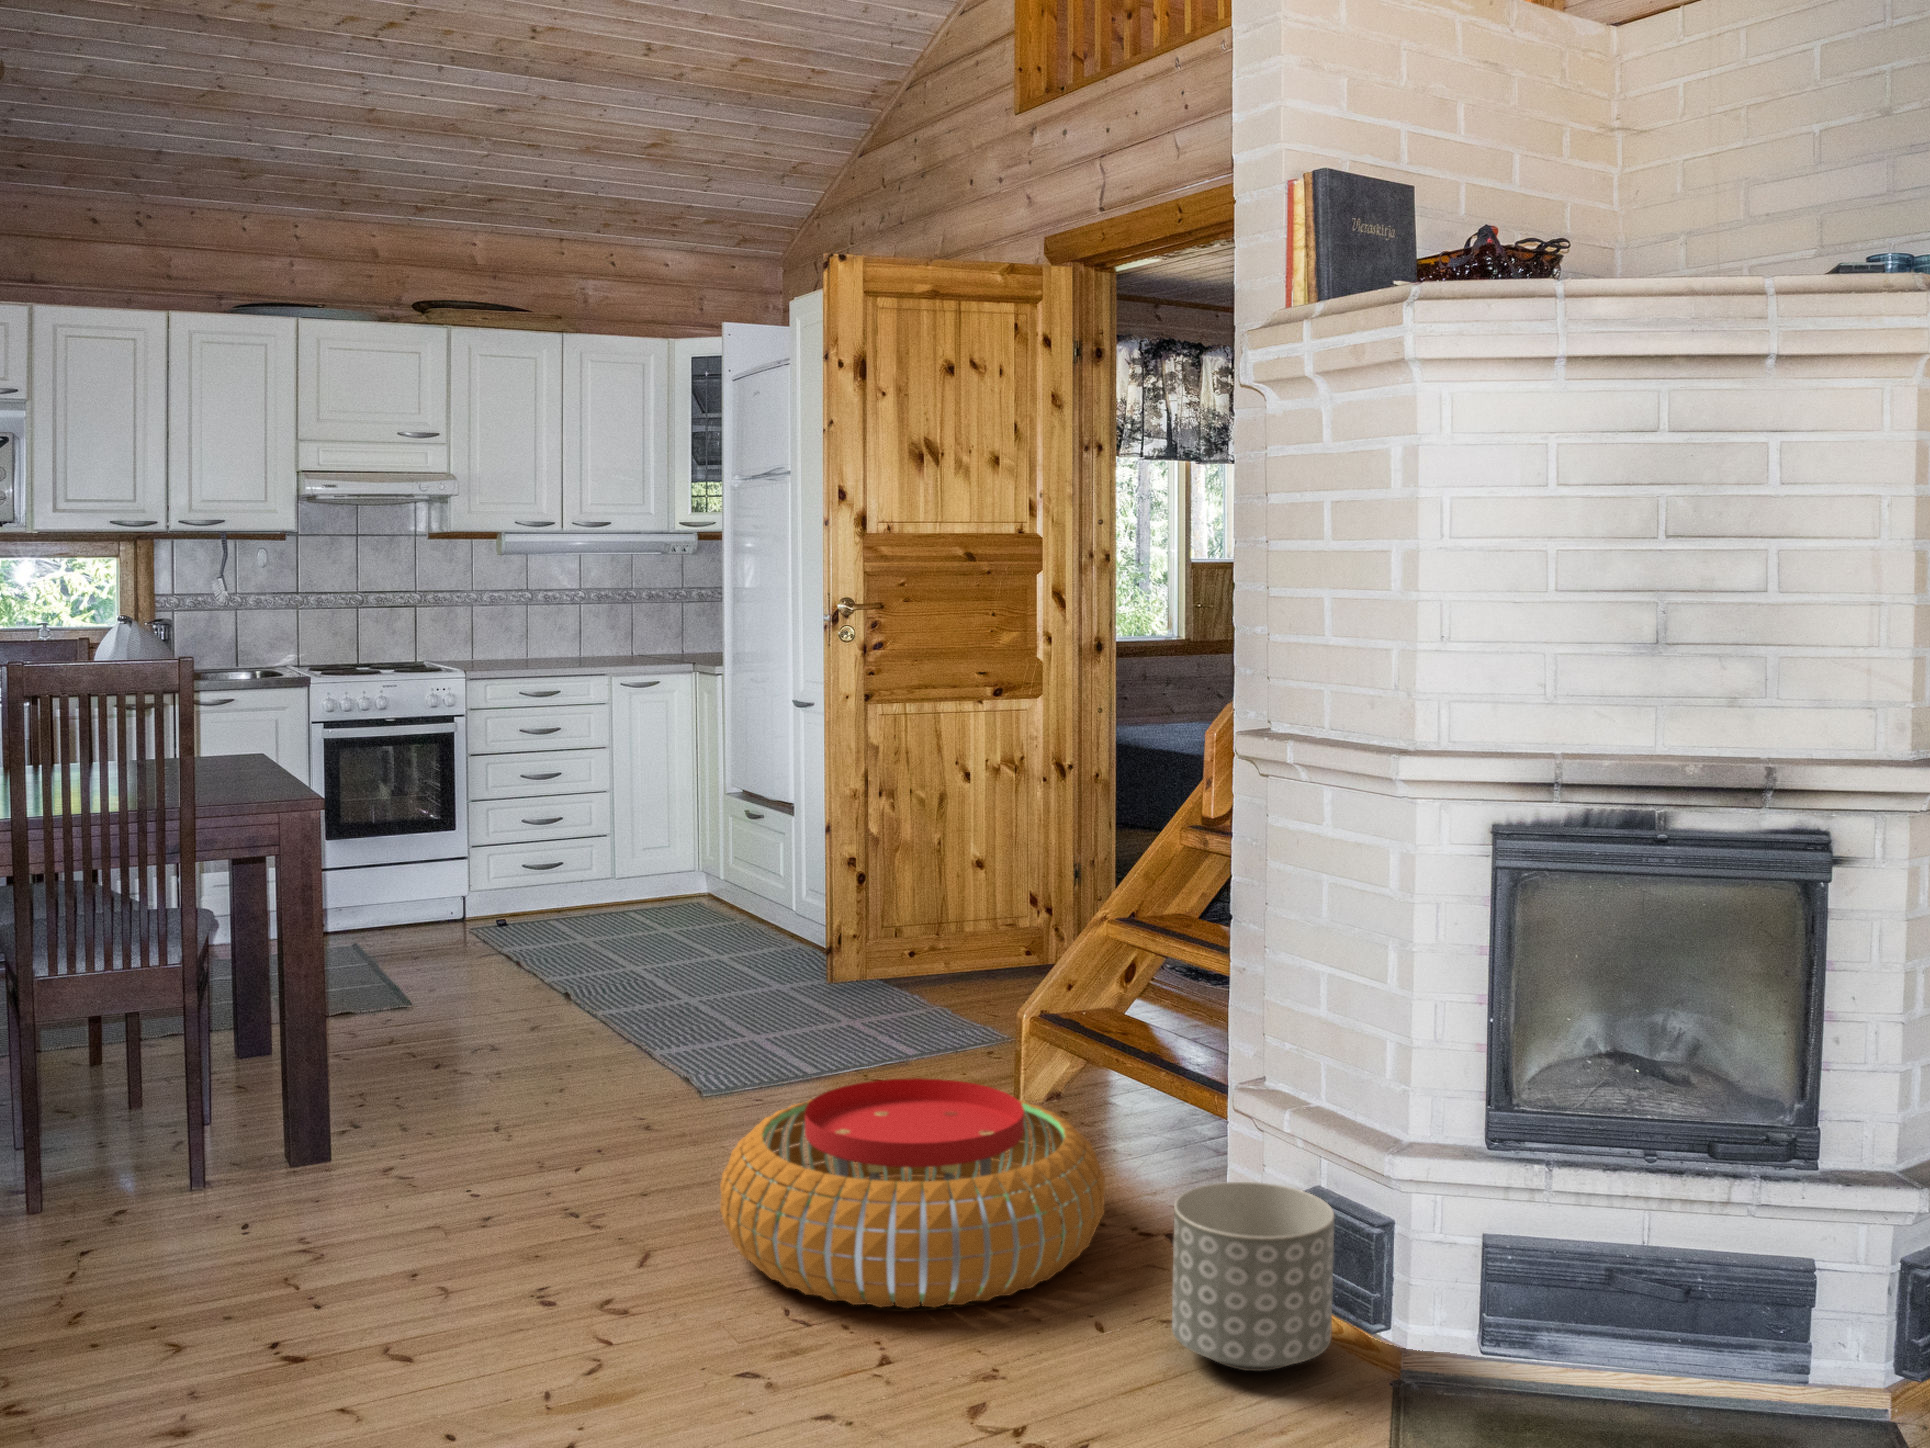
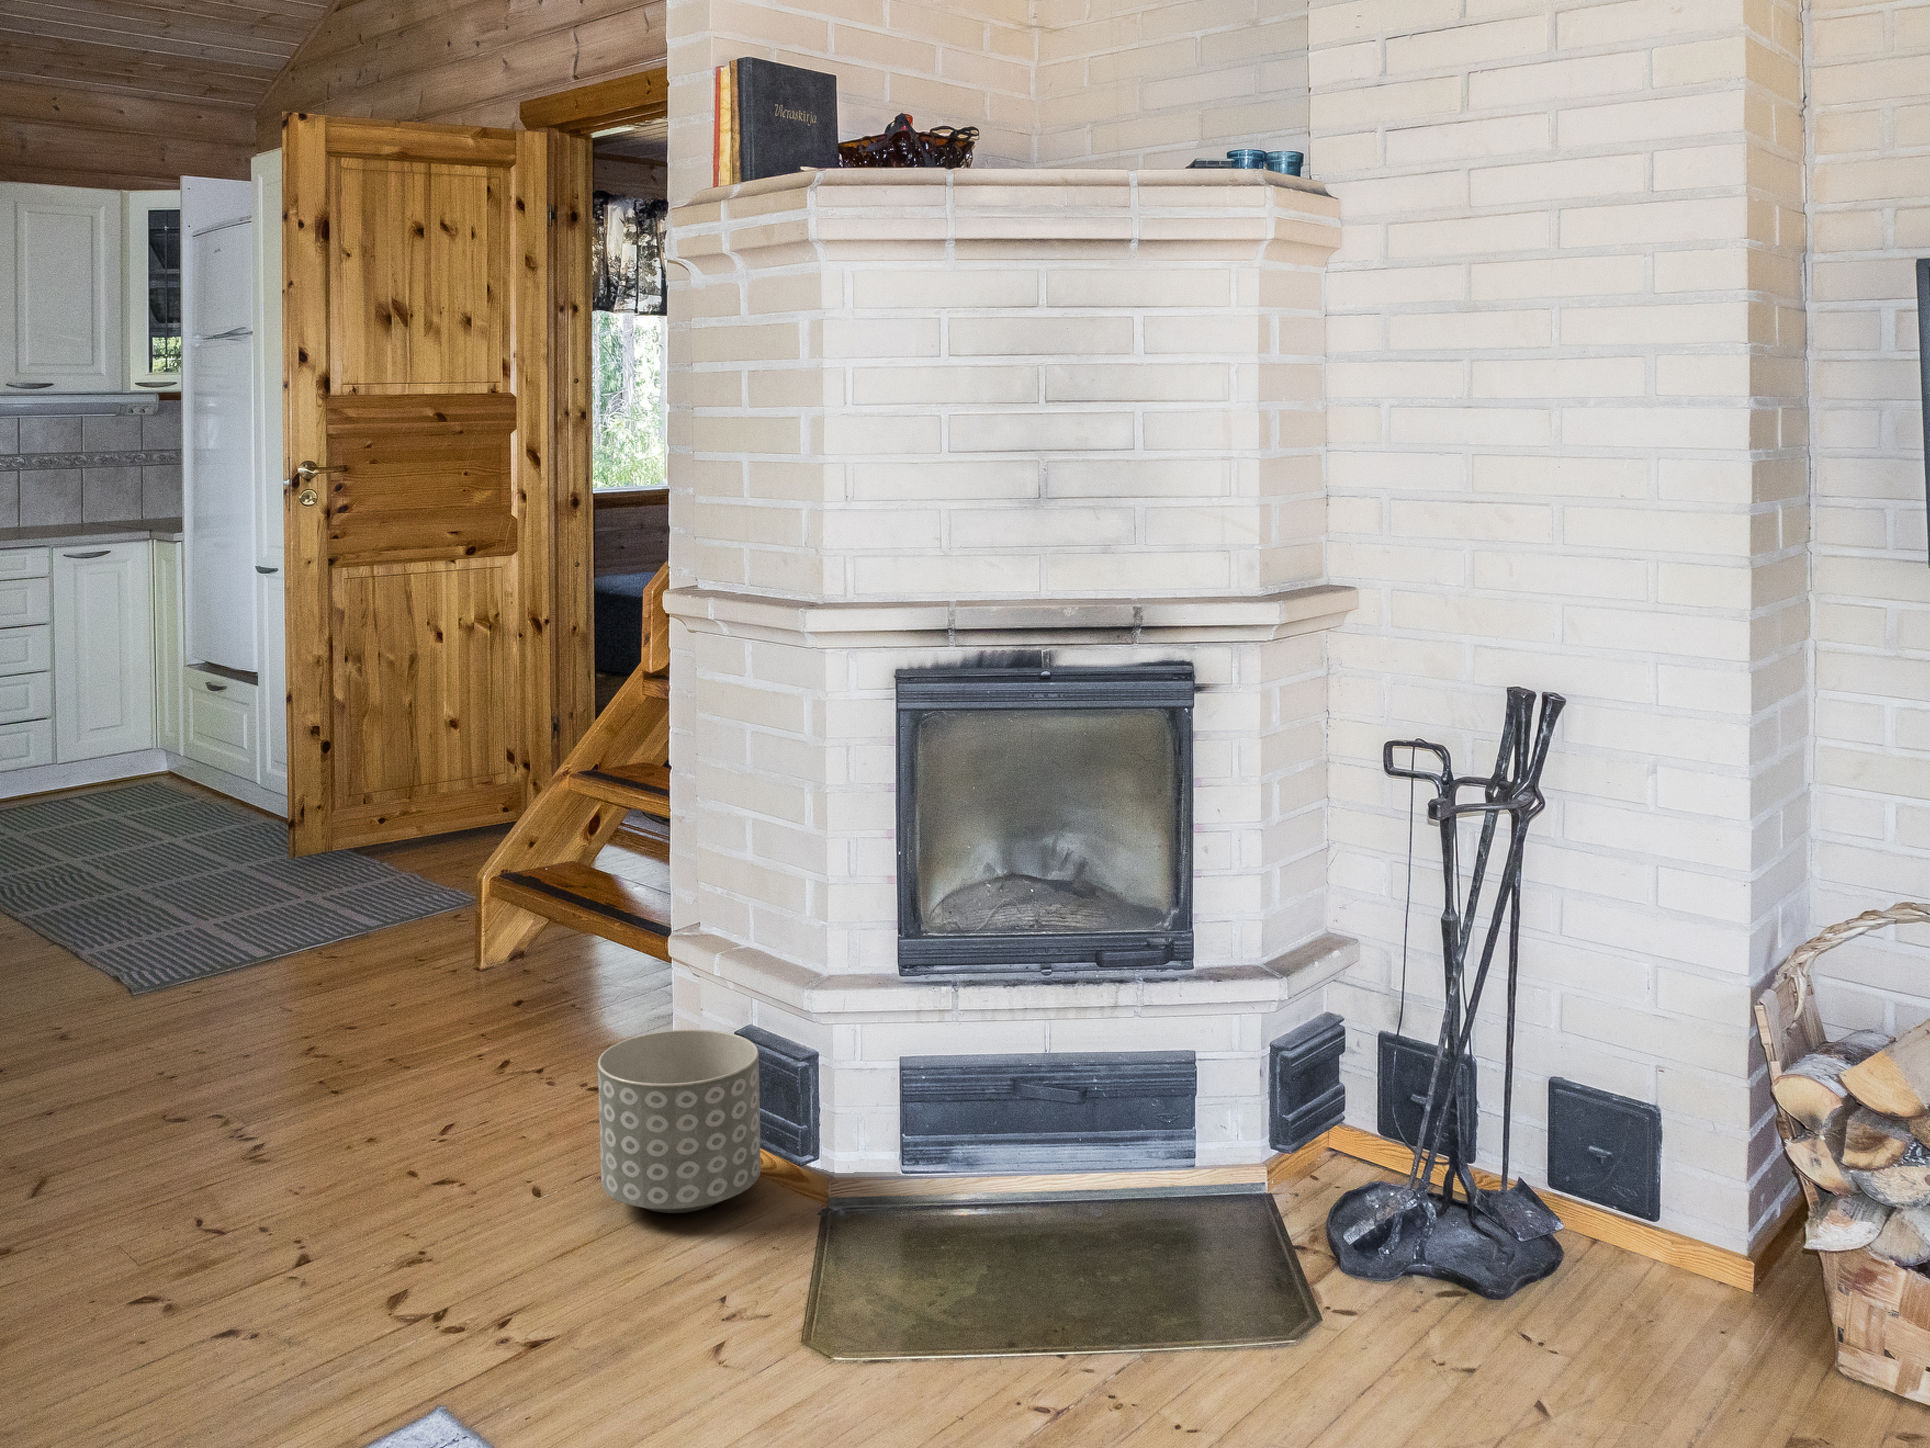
pouf: present [720,1078,1105,1308] -> none [120,955,549,1193]

